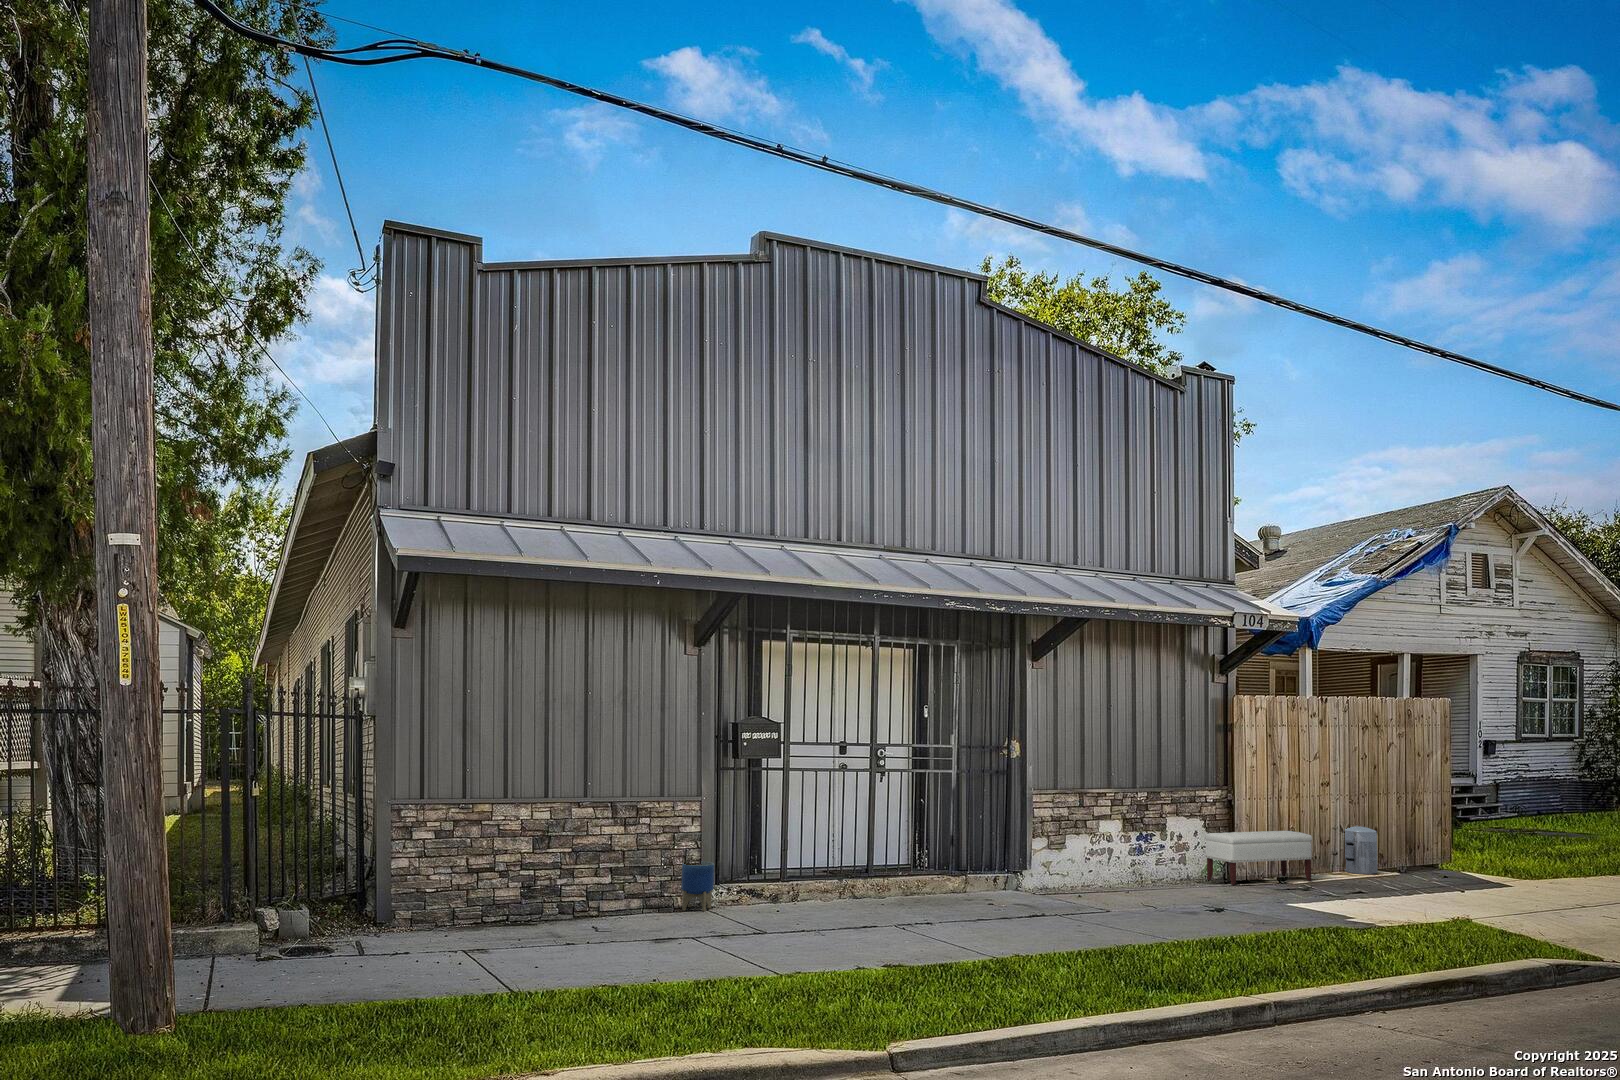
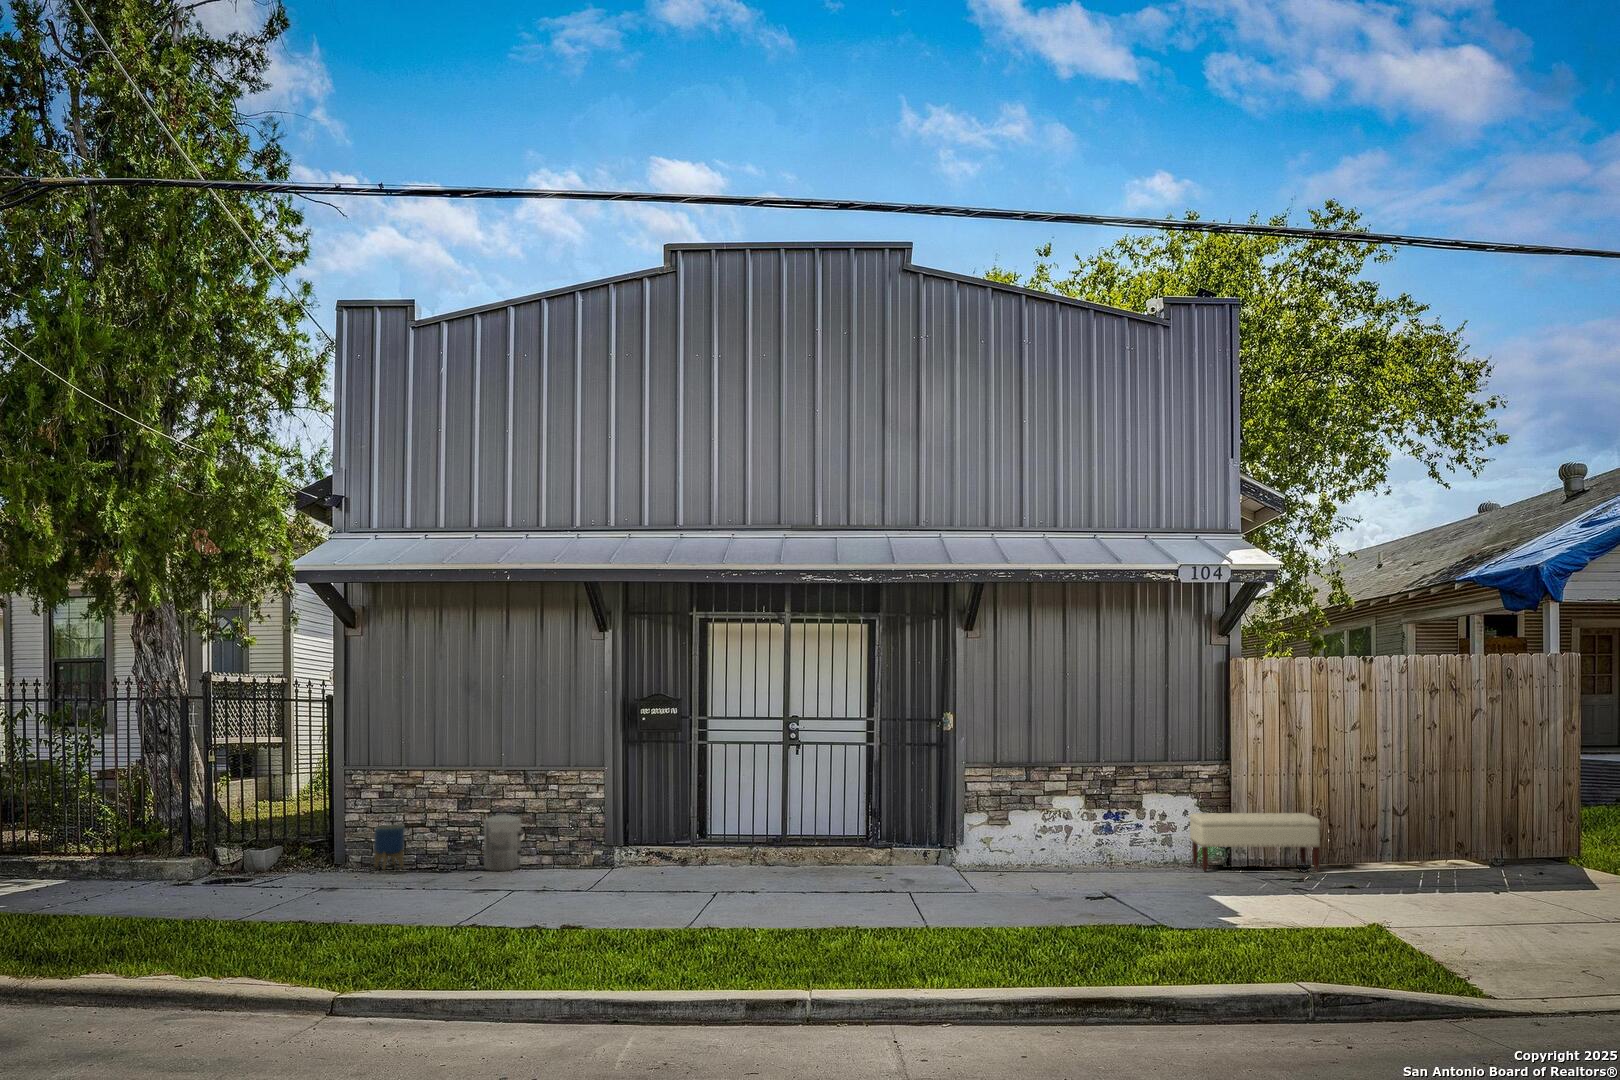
waste bin: present [1344,824,1378,874] -> present [482,815,523,871]
planter: present [681,861,714,912] -> present [374,825,404,869]

